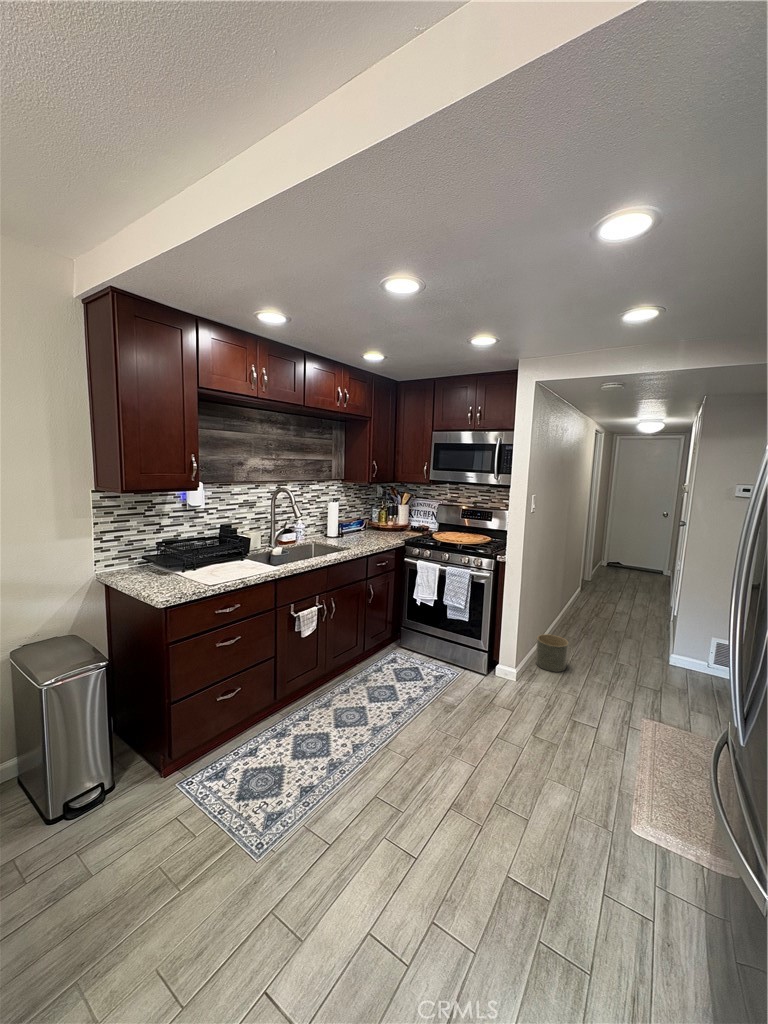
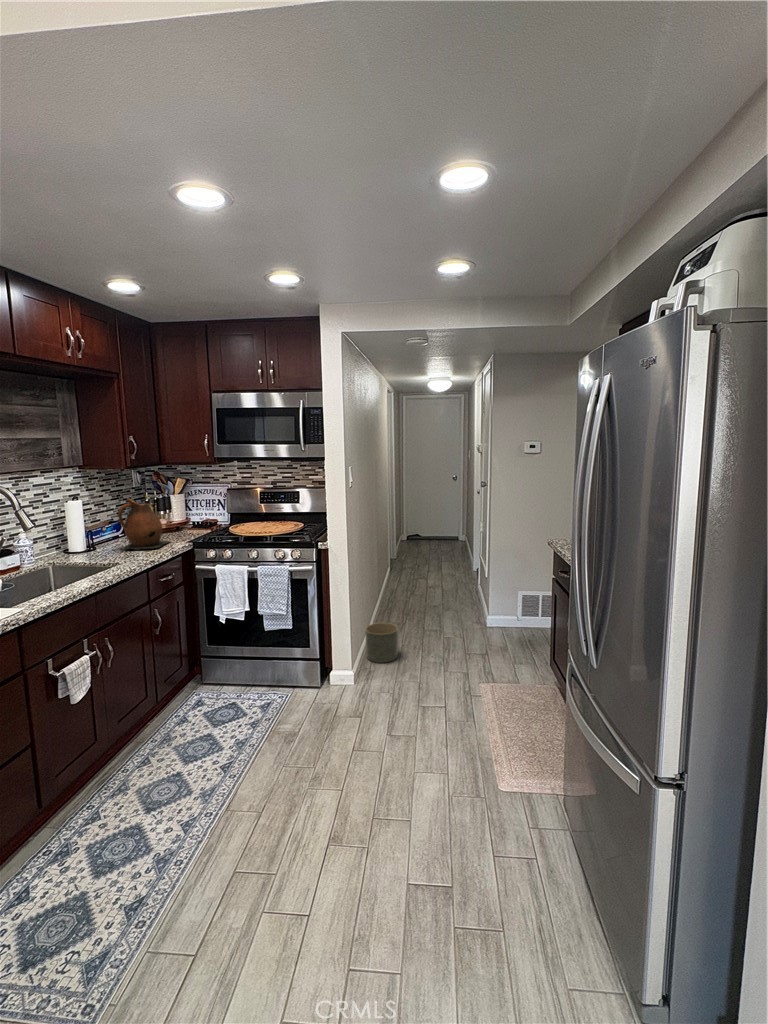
ceramic pitcher: none [358,503,391,541] -> present [118,499,170,549]

